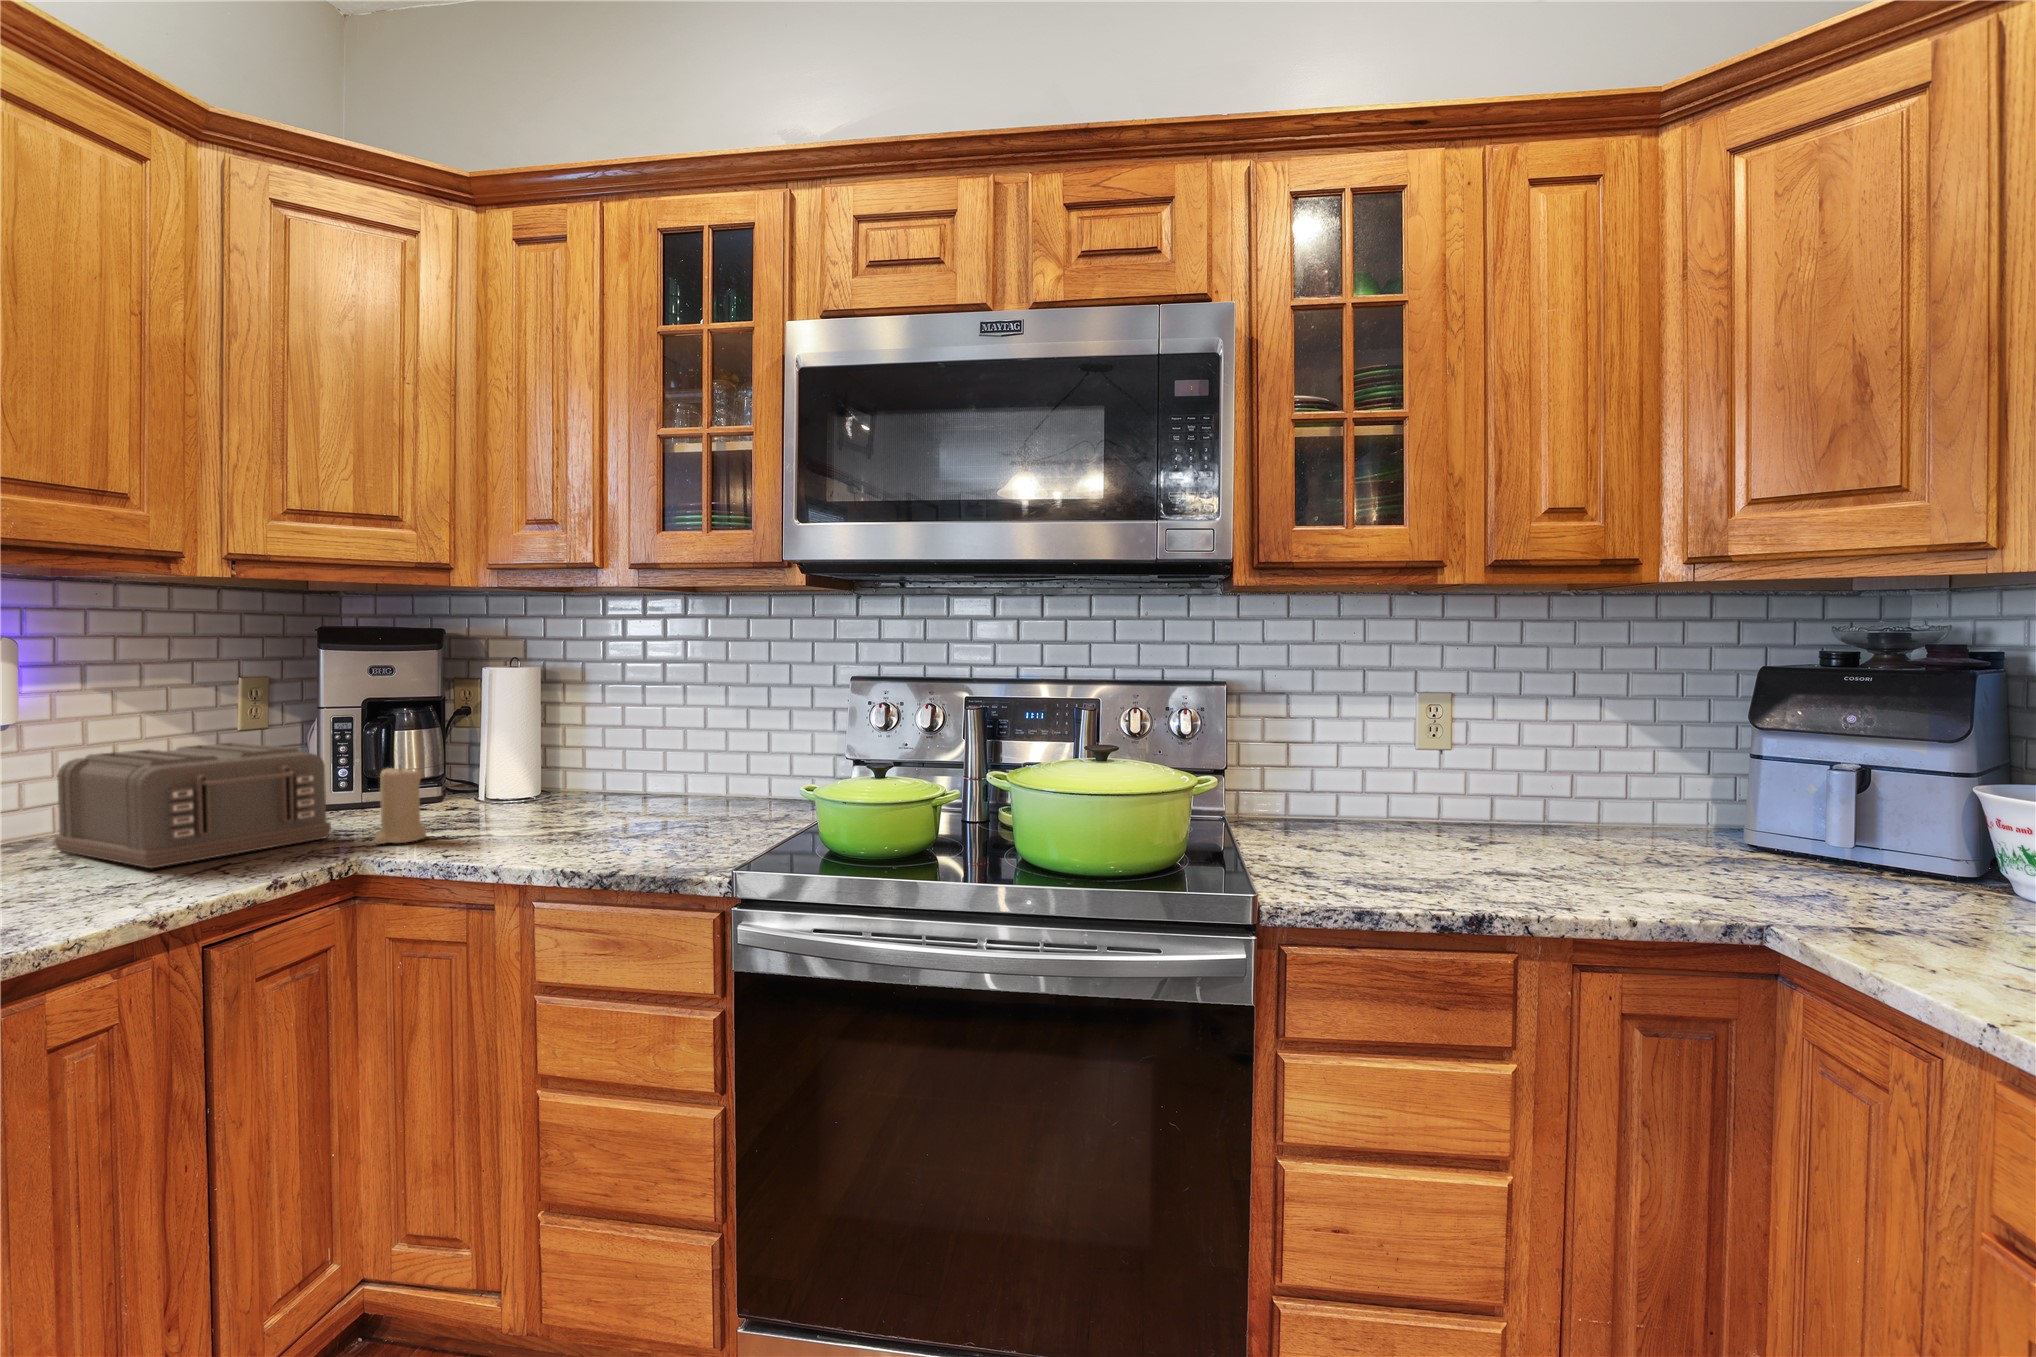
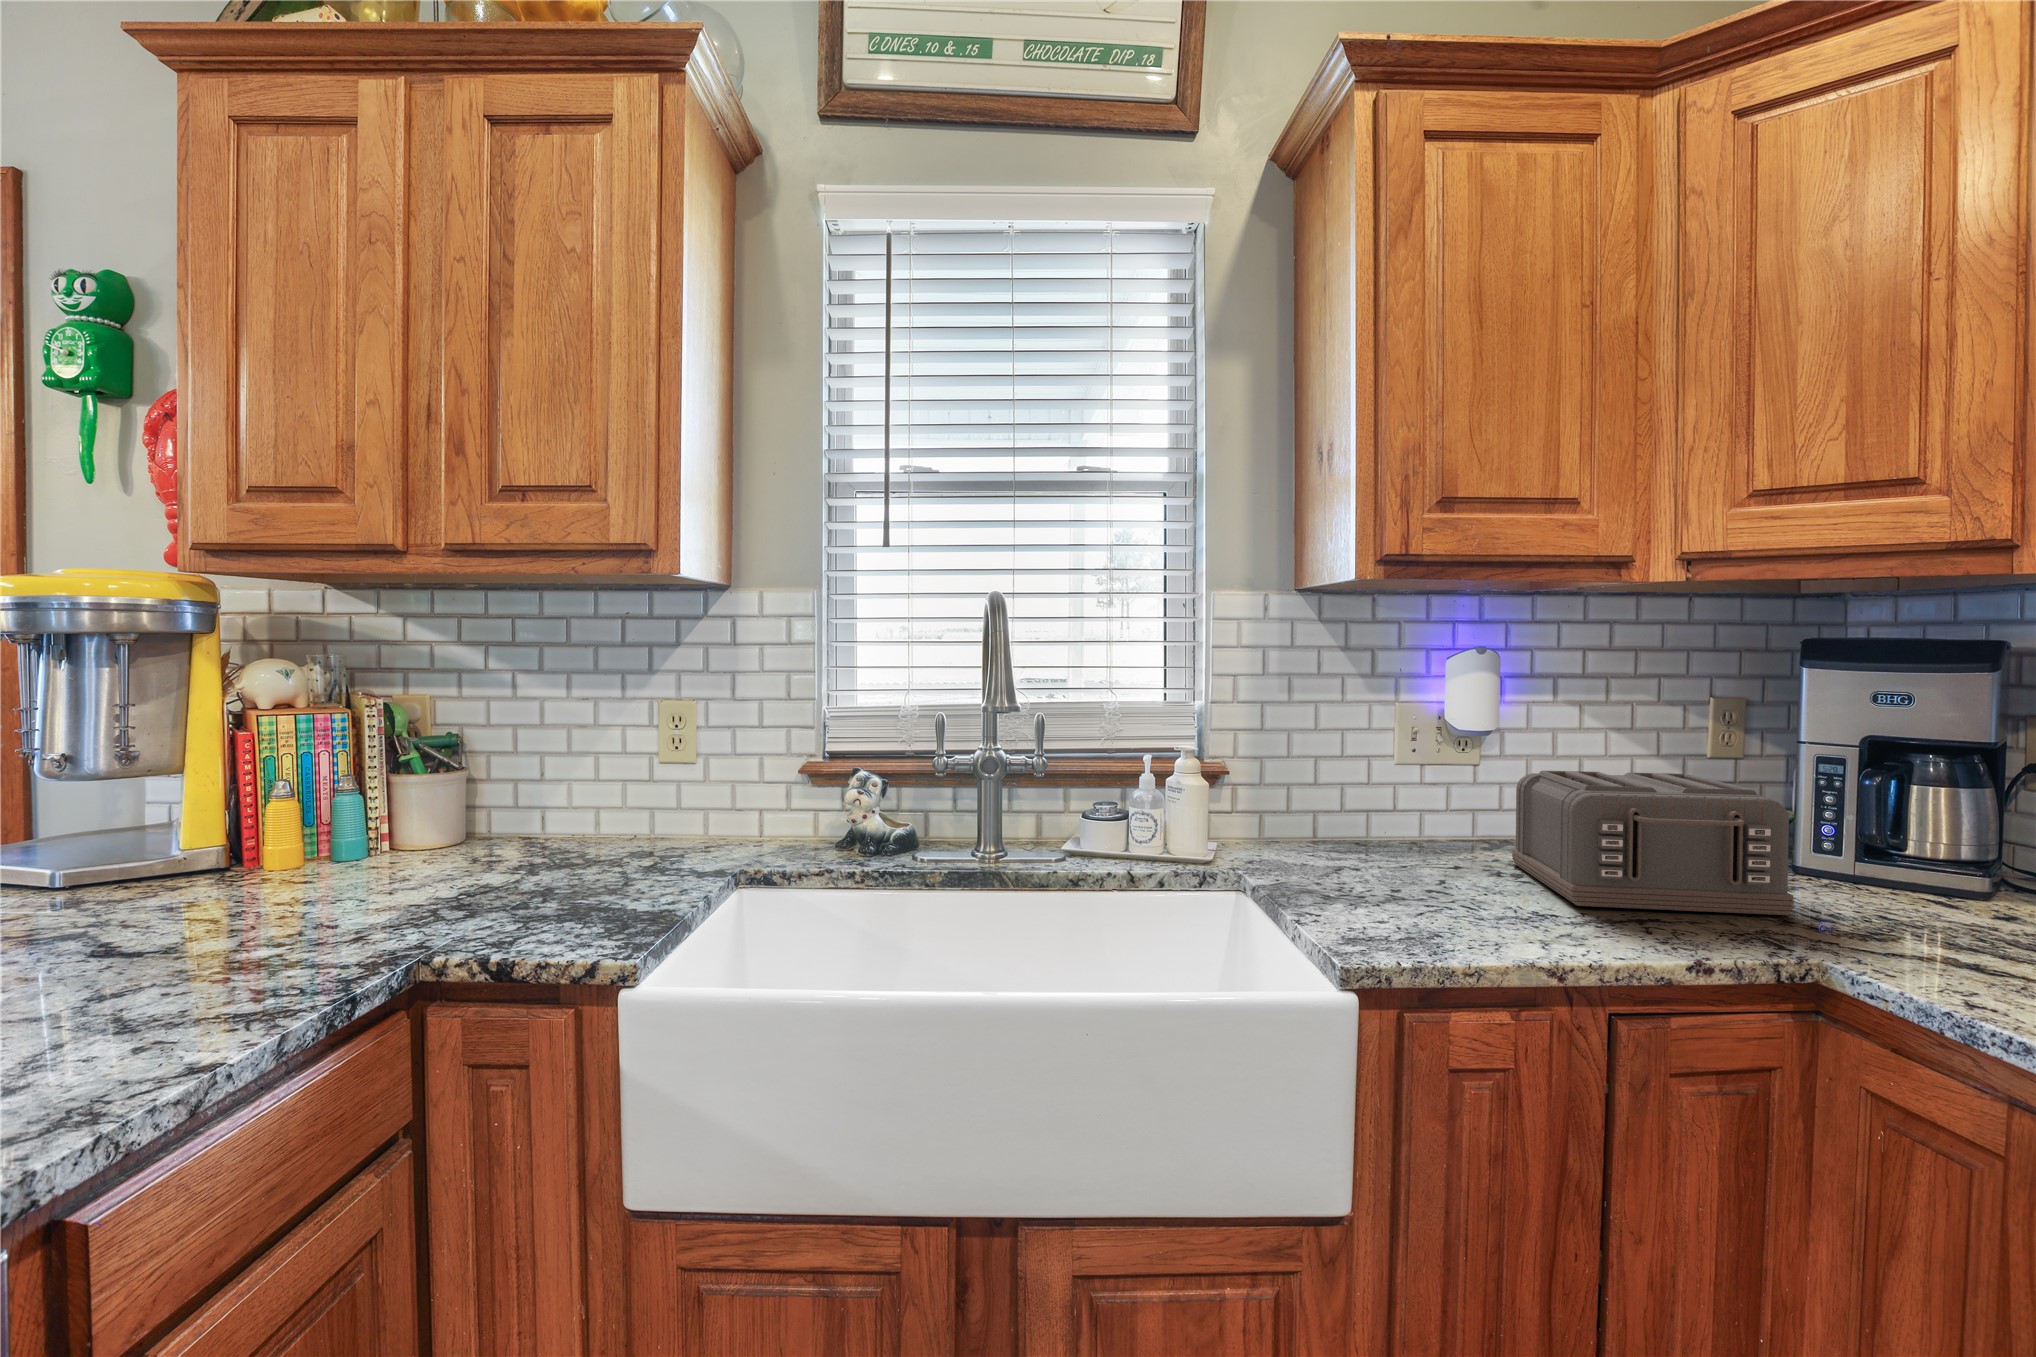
candle: present [374,767,426,844] -> none [1851,833,1939,953]

